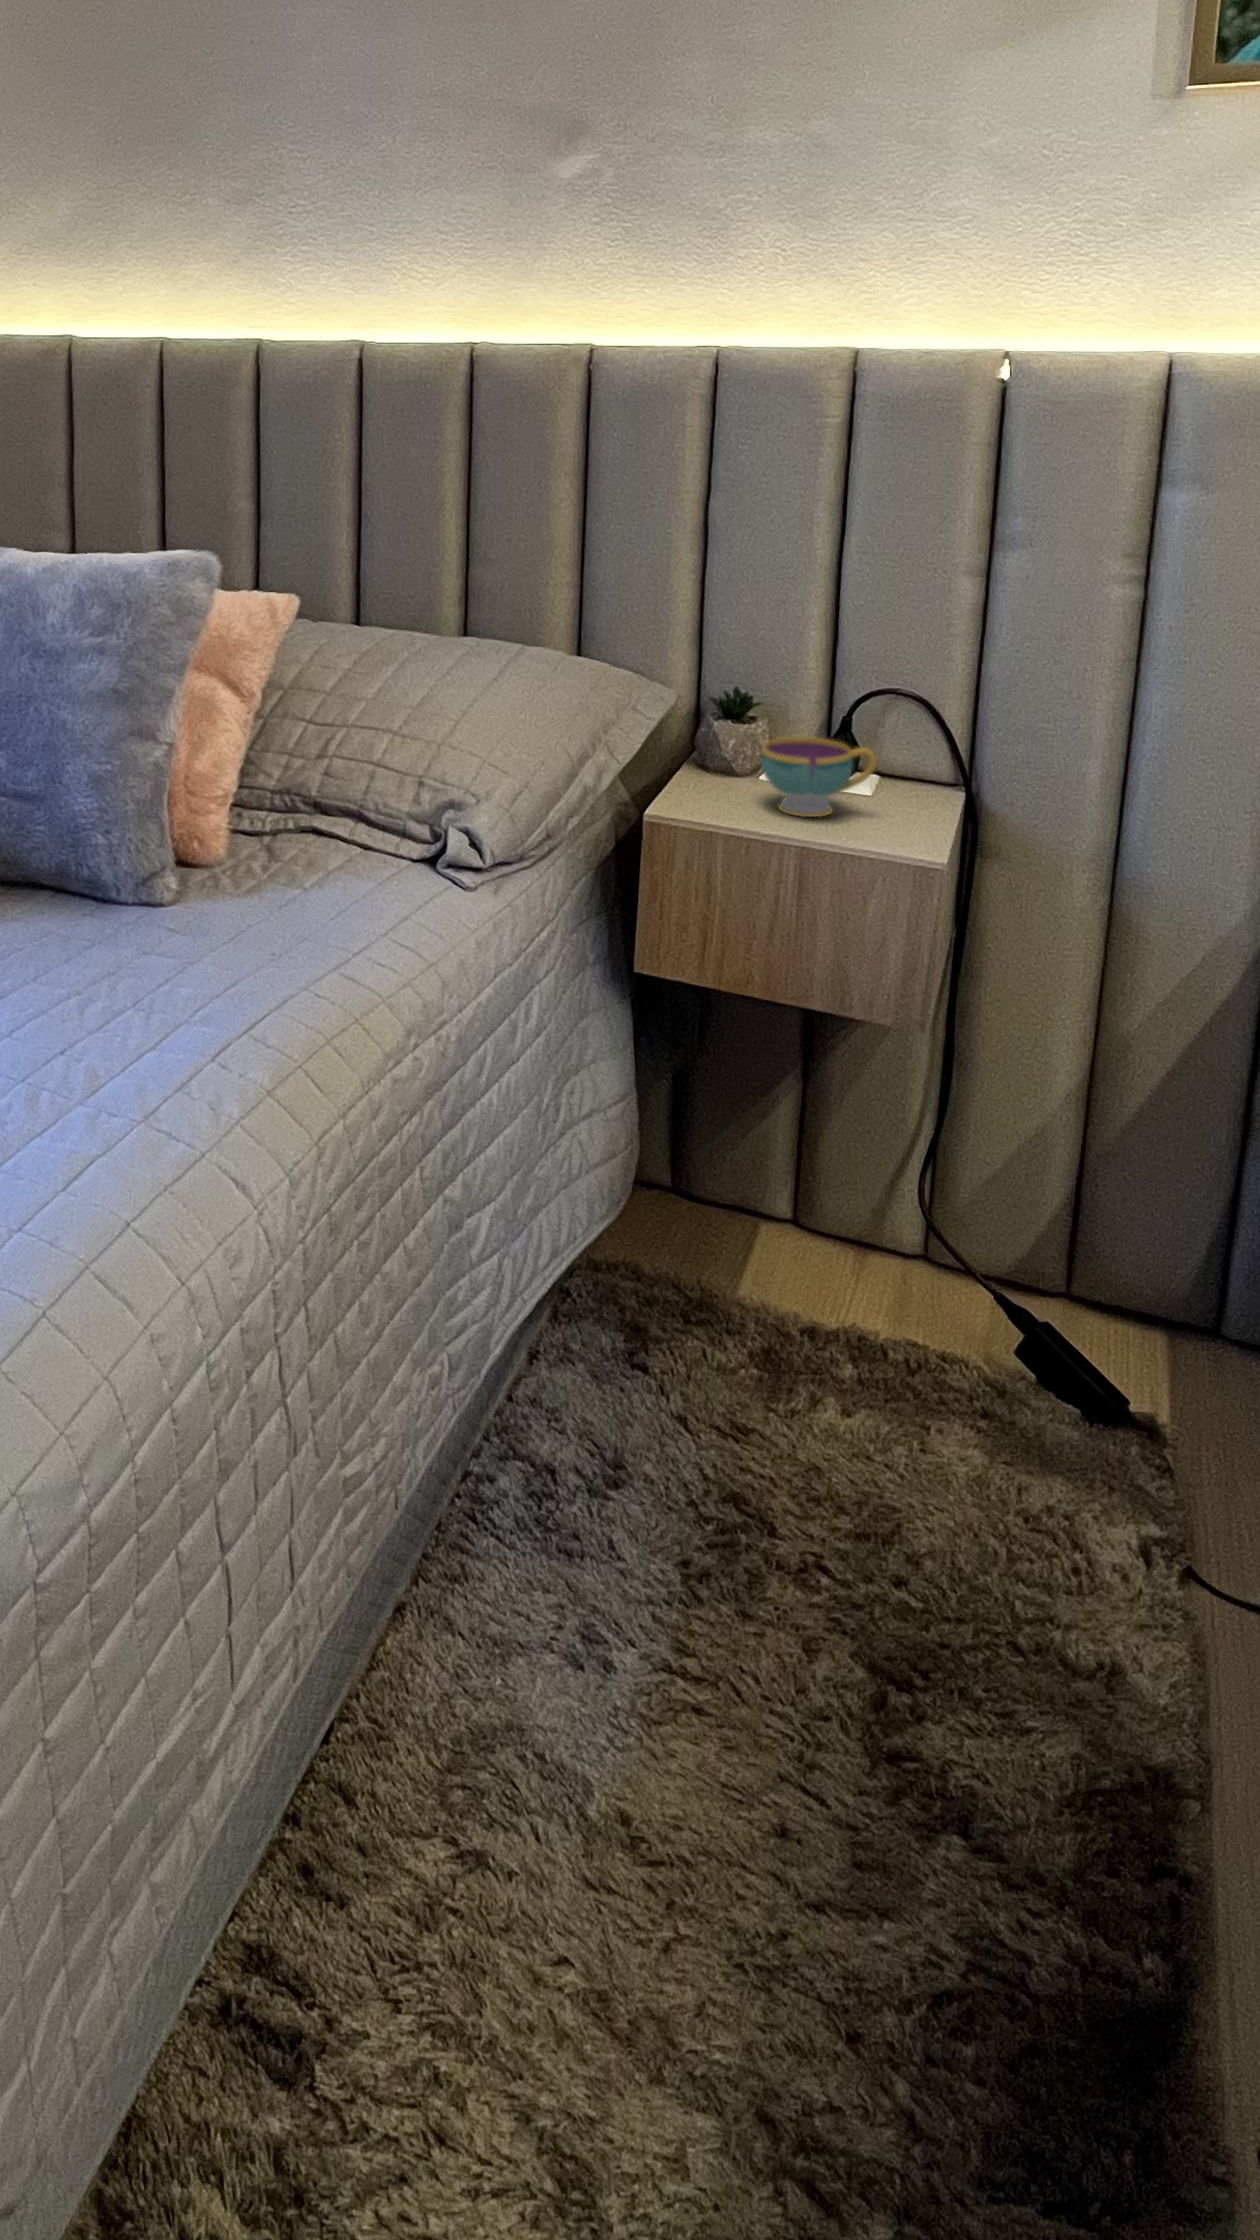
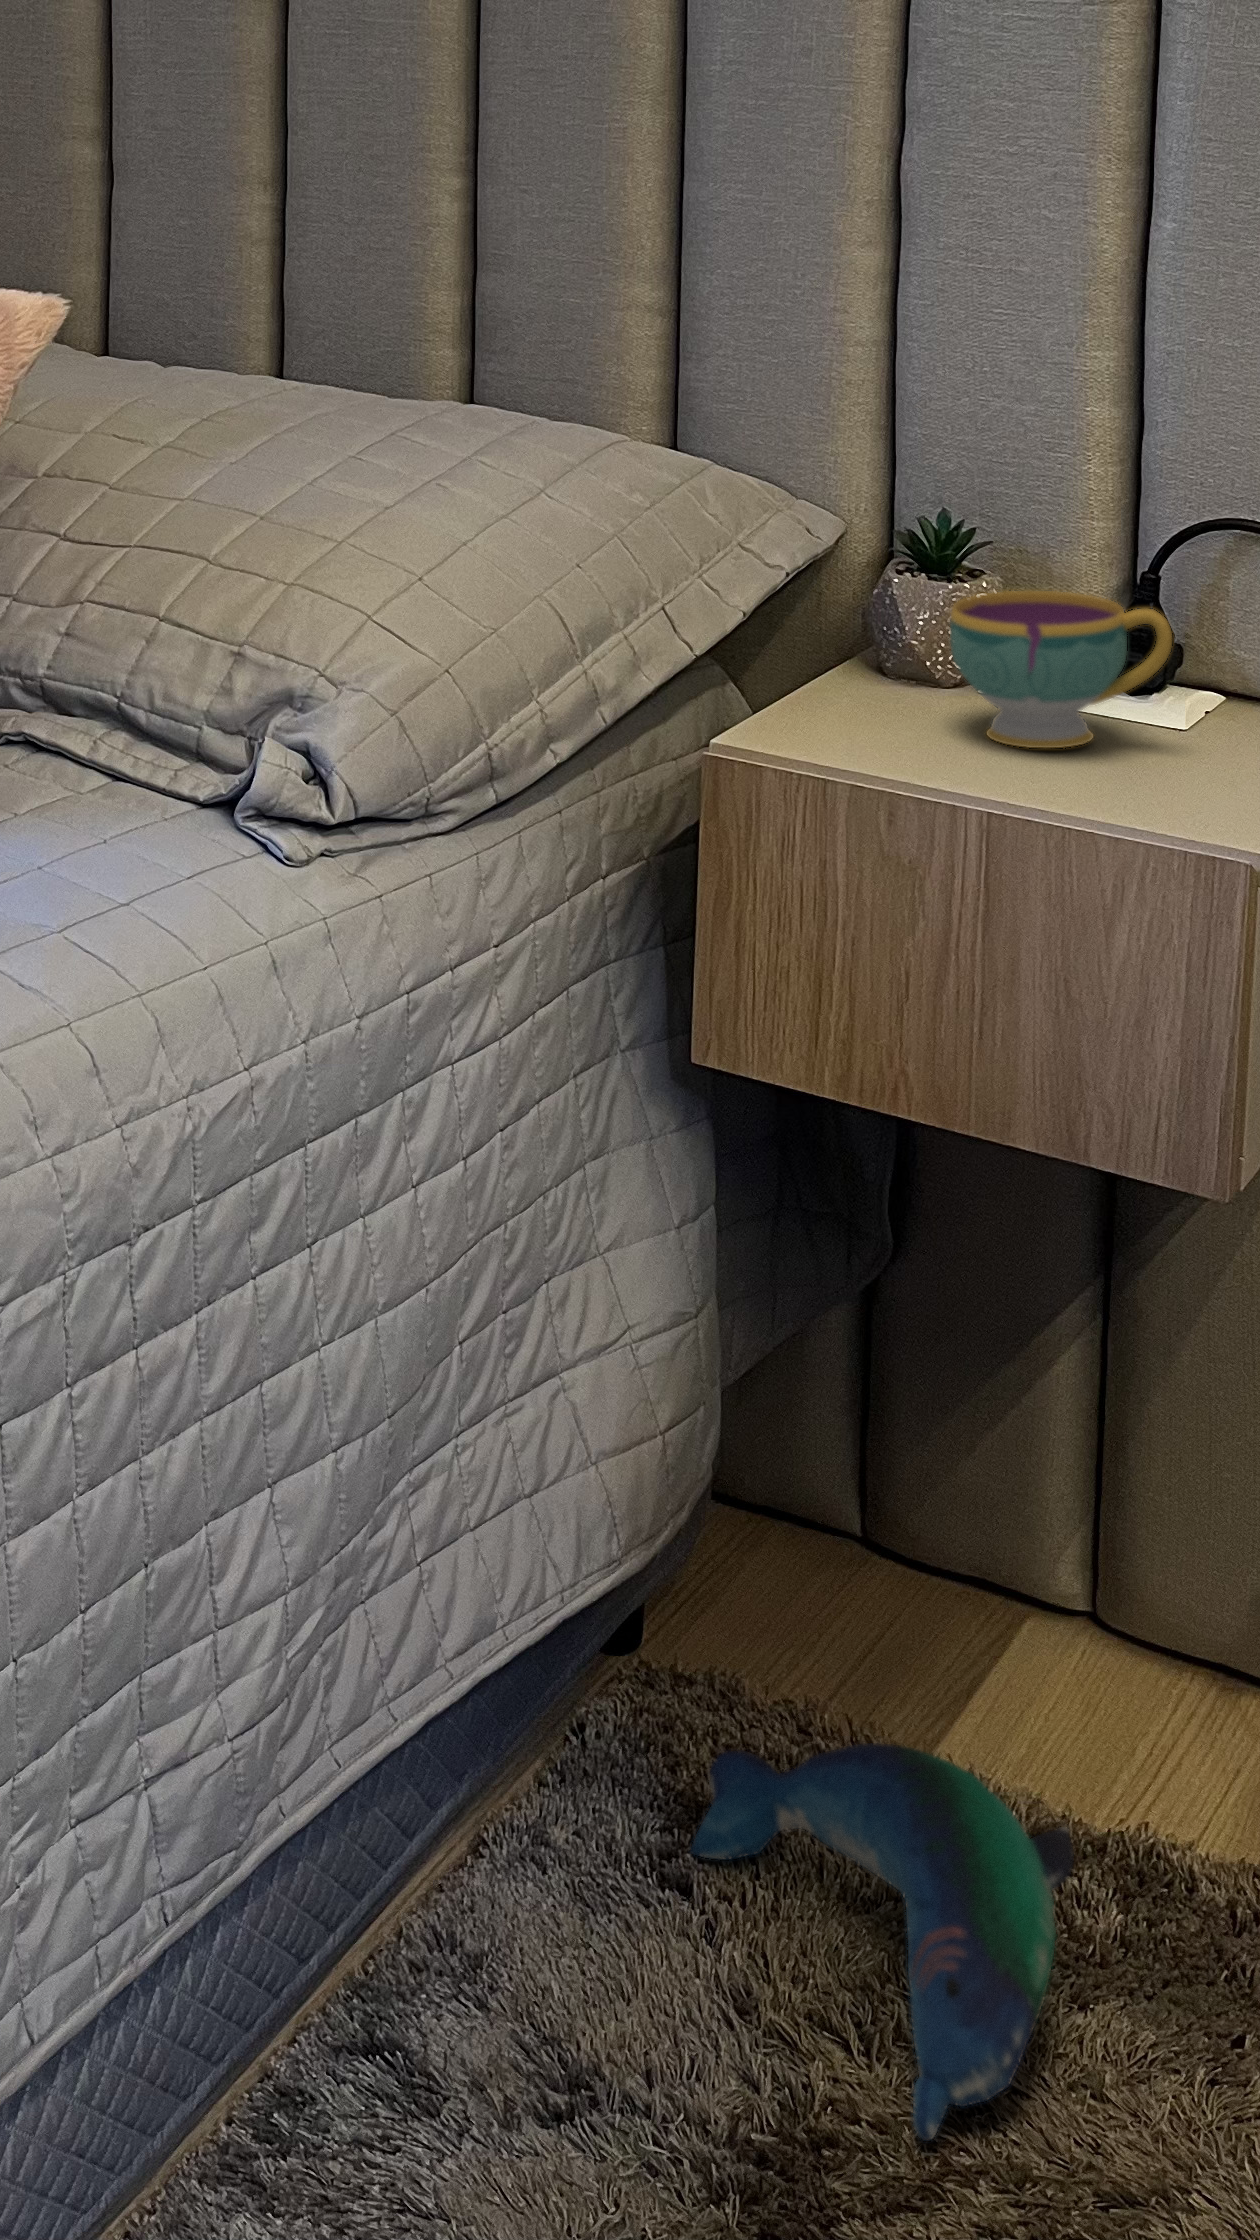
plush toy: none [645,1290,846,1479] -> present [691,1743,1074,2141]

